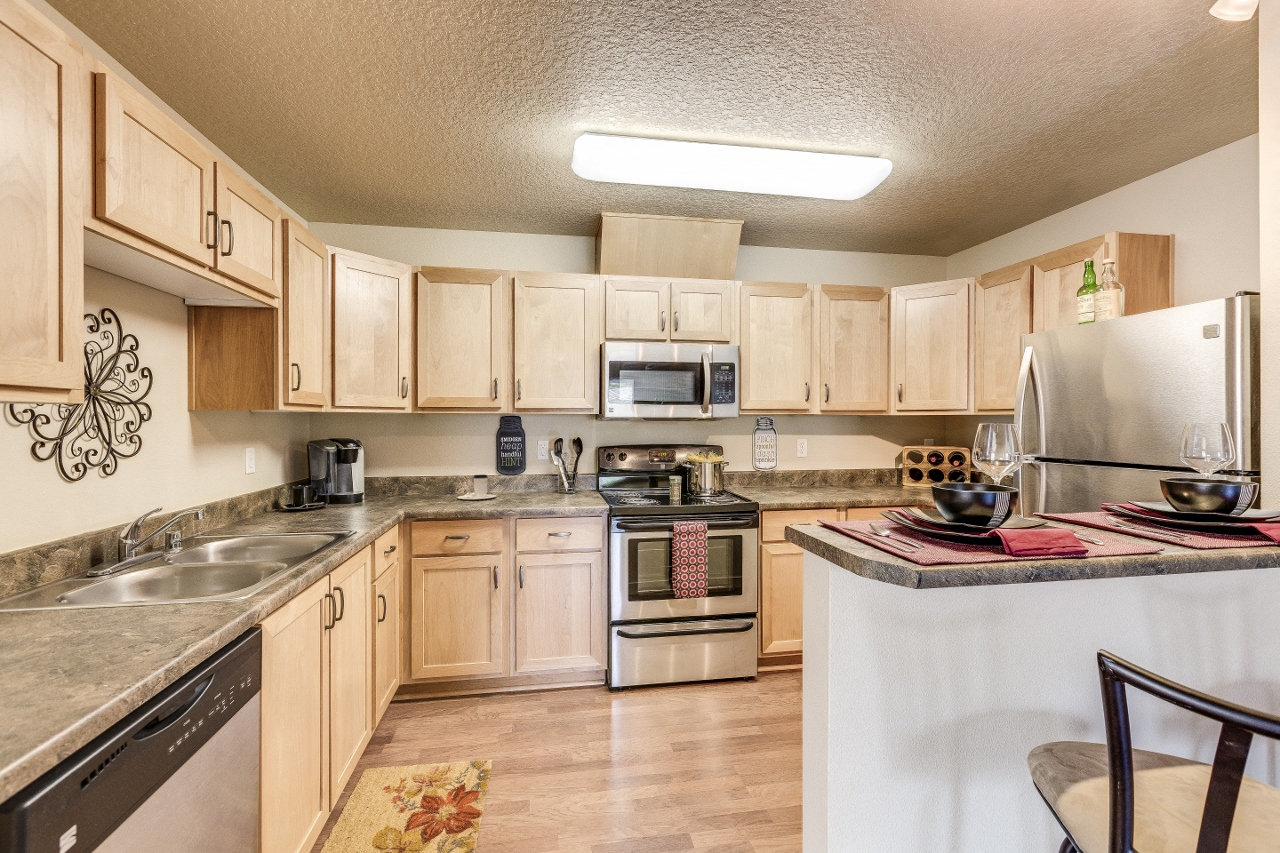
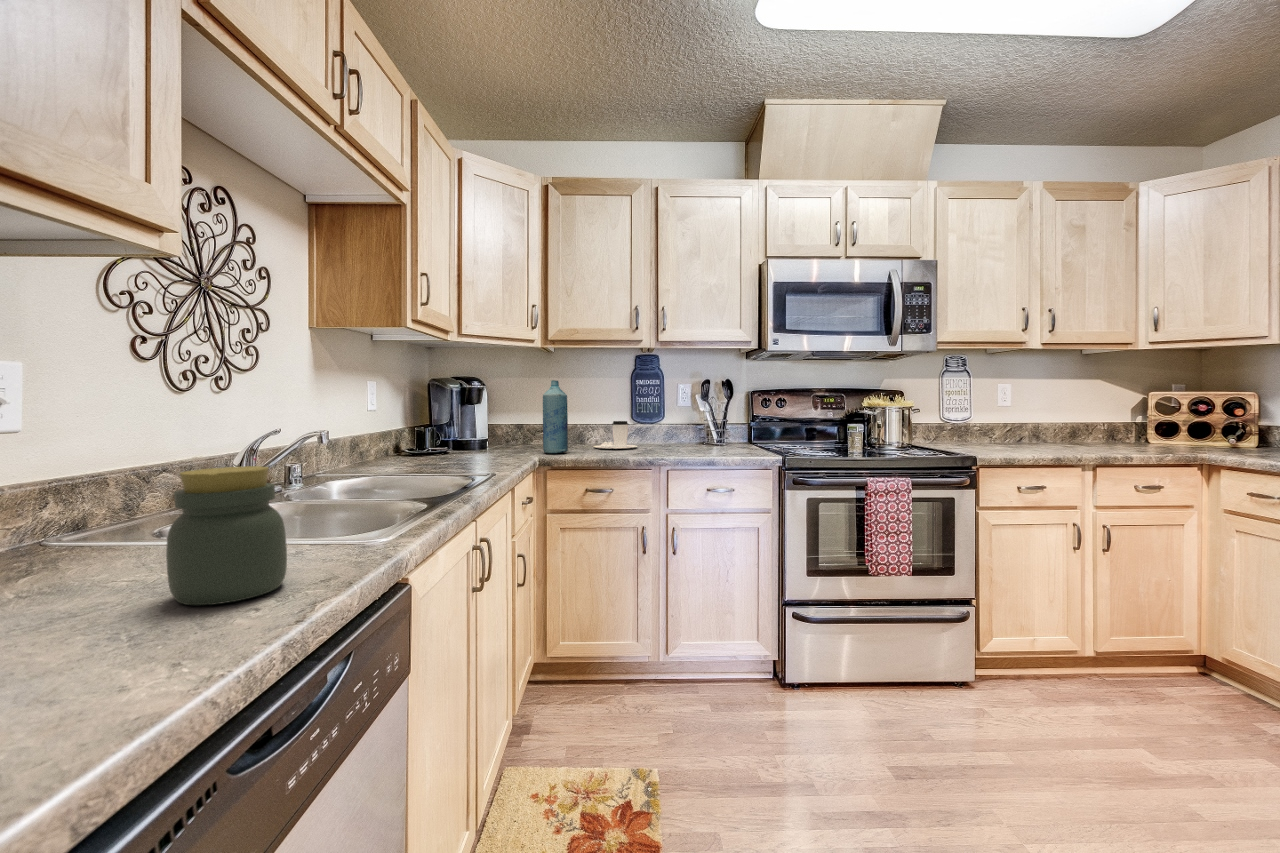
bottle: none [408,443,431,506] -> present [543,380,568,453]
jar: none [85,557,167,651] -> present [166,466,287,605]

